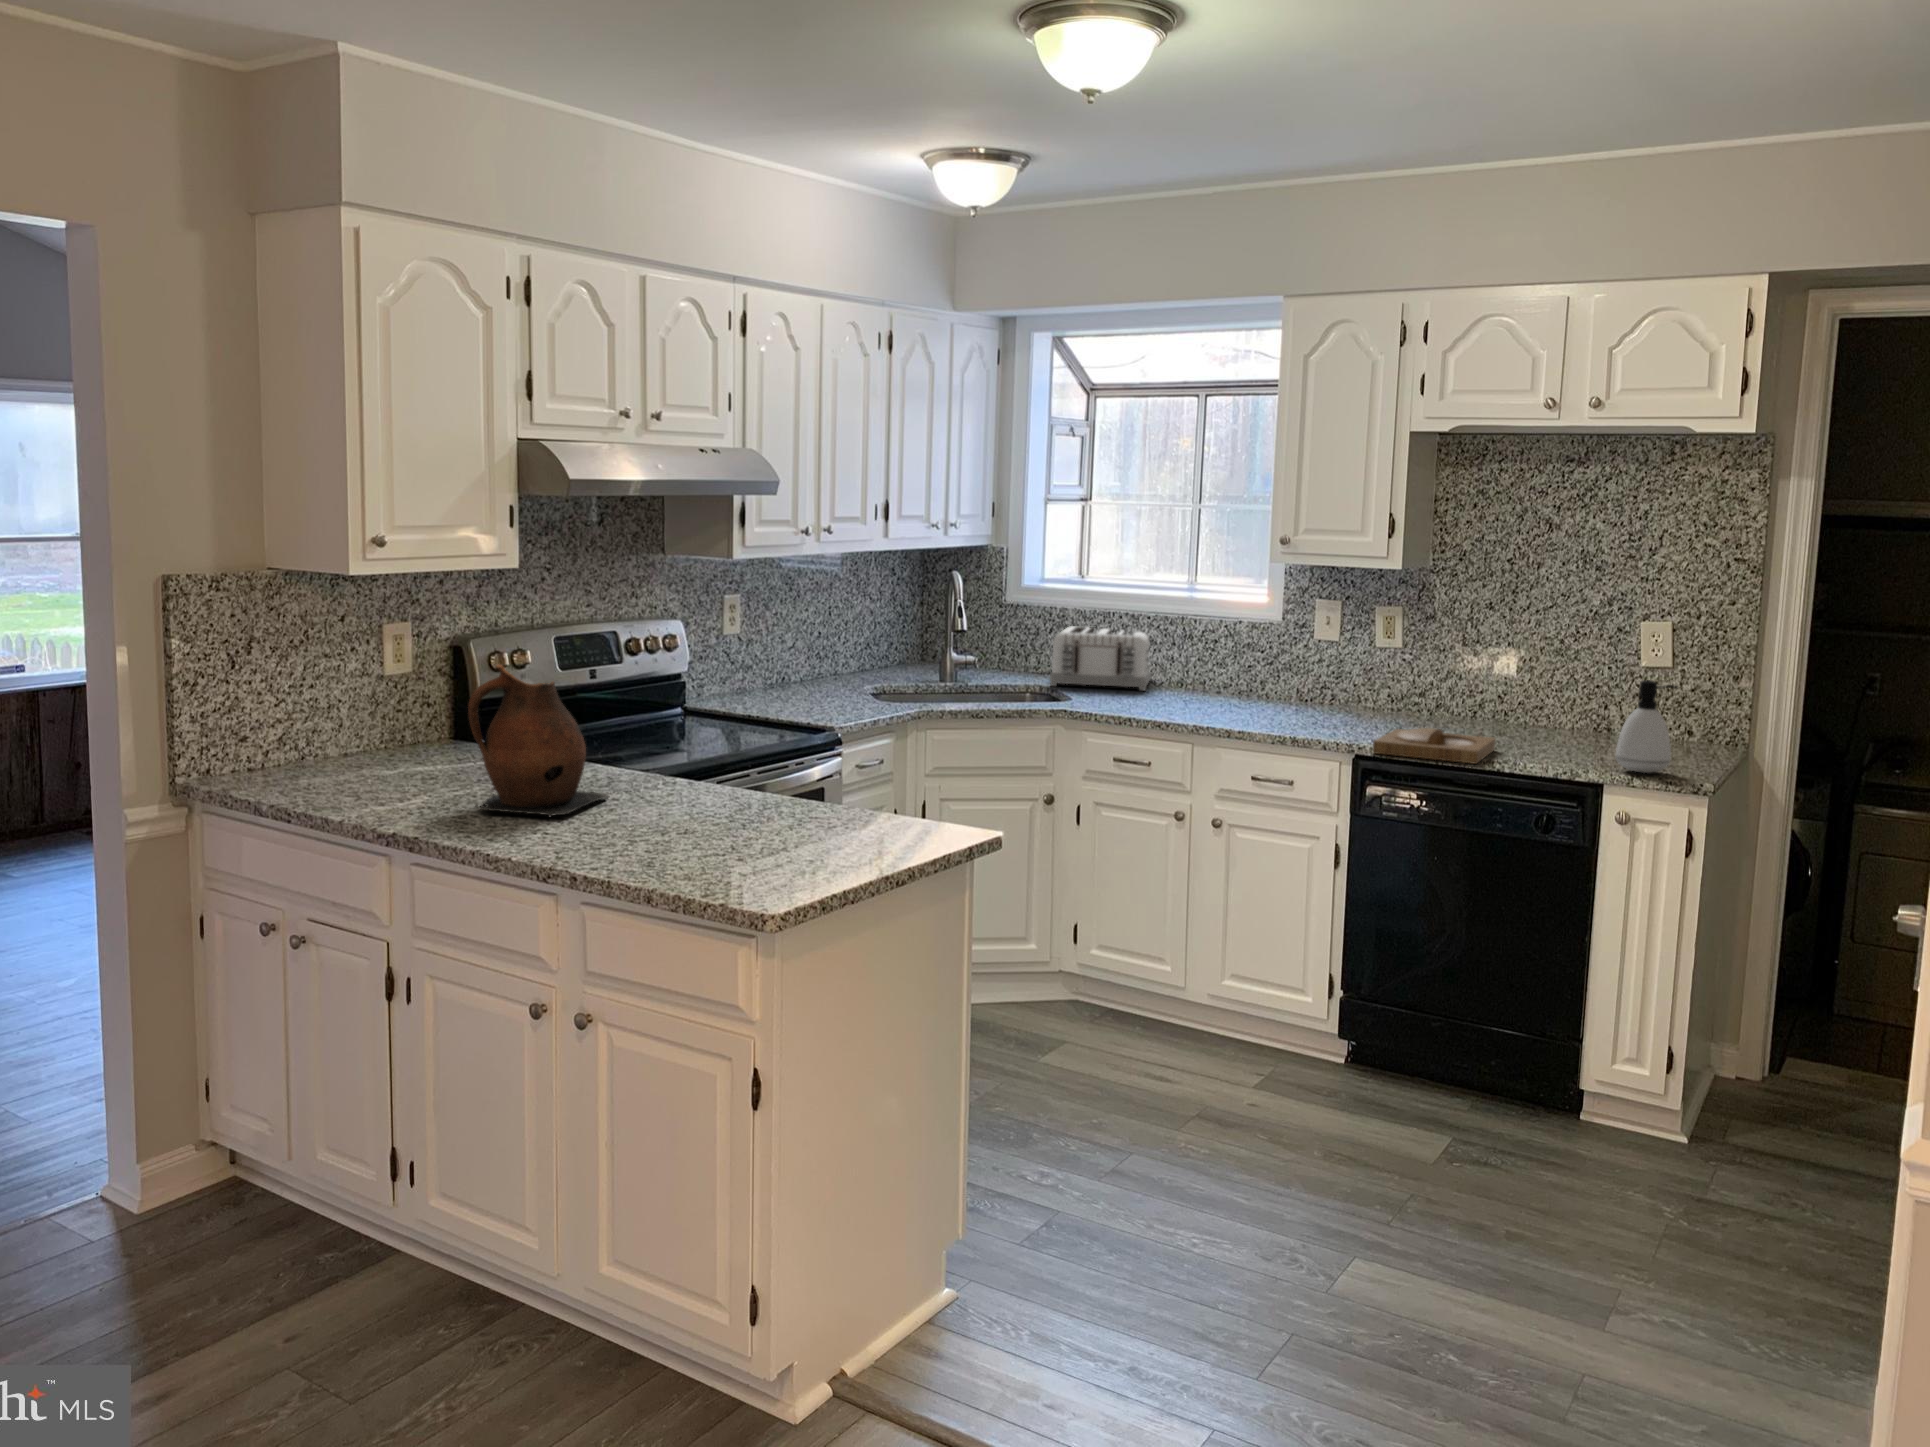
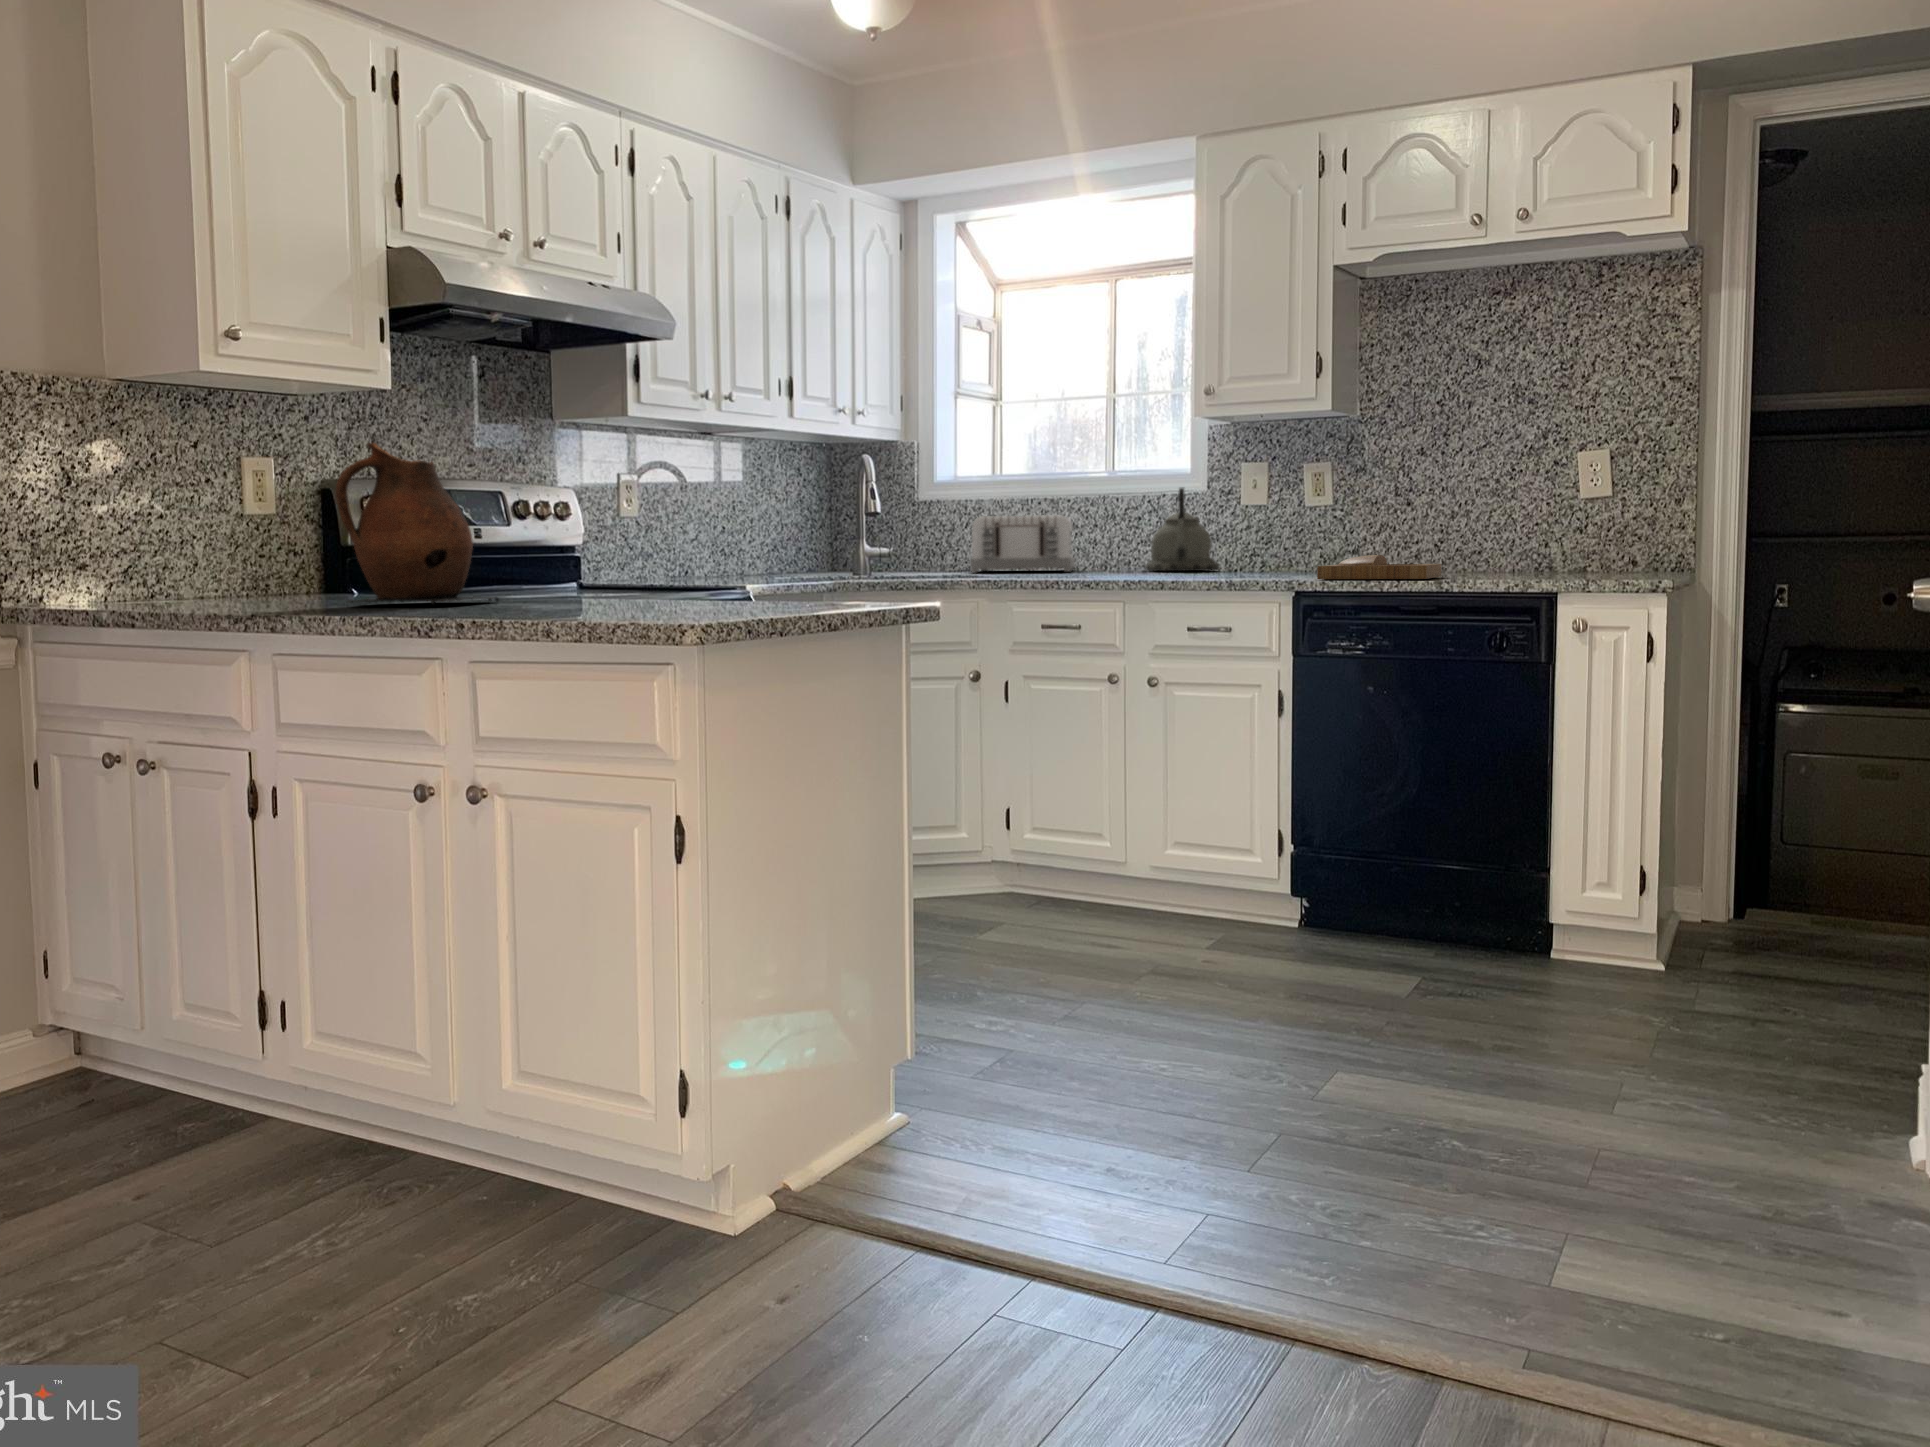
kettle: none [1218,615,1289,699] -> present [1146,487,1219,571]
soap dispenser: present [1616,680,1678,773] -> none [1568,481,1628,578]

